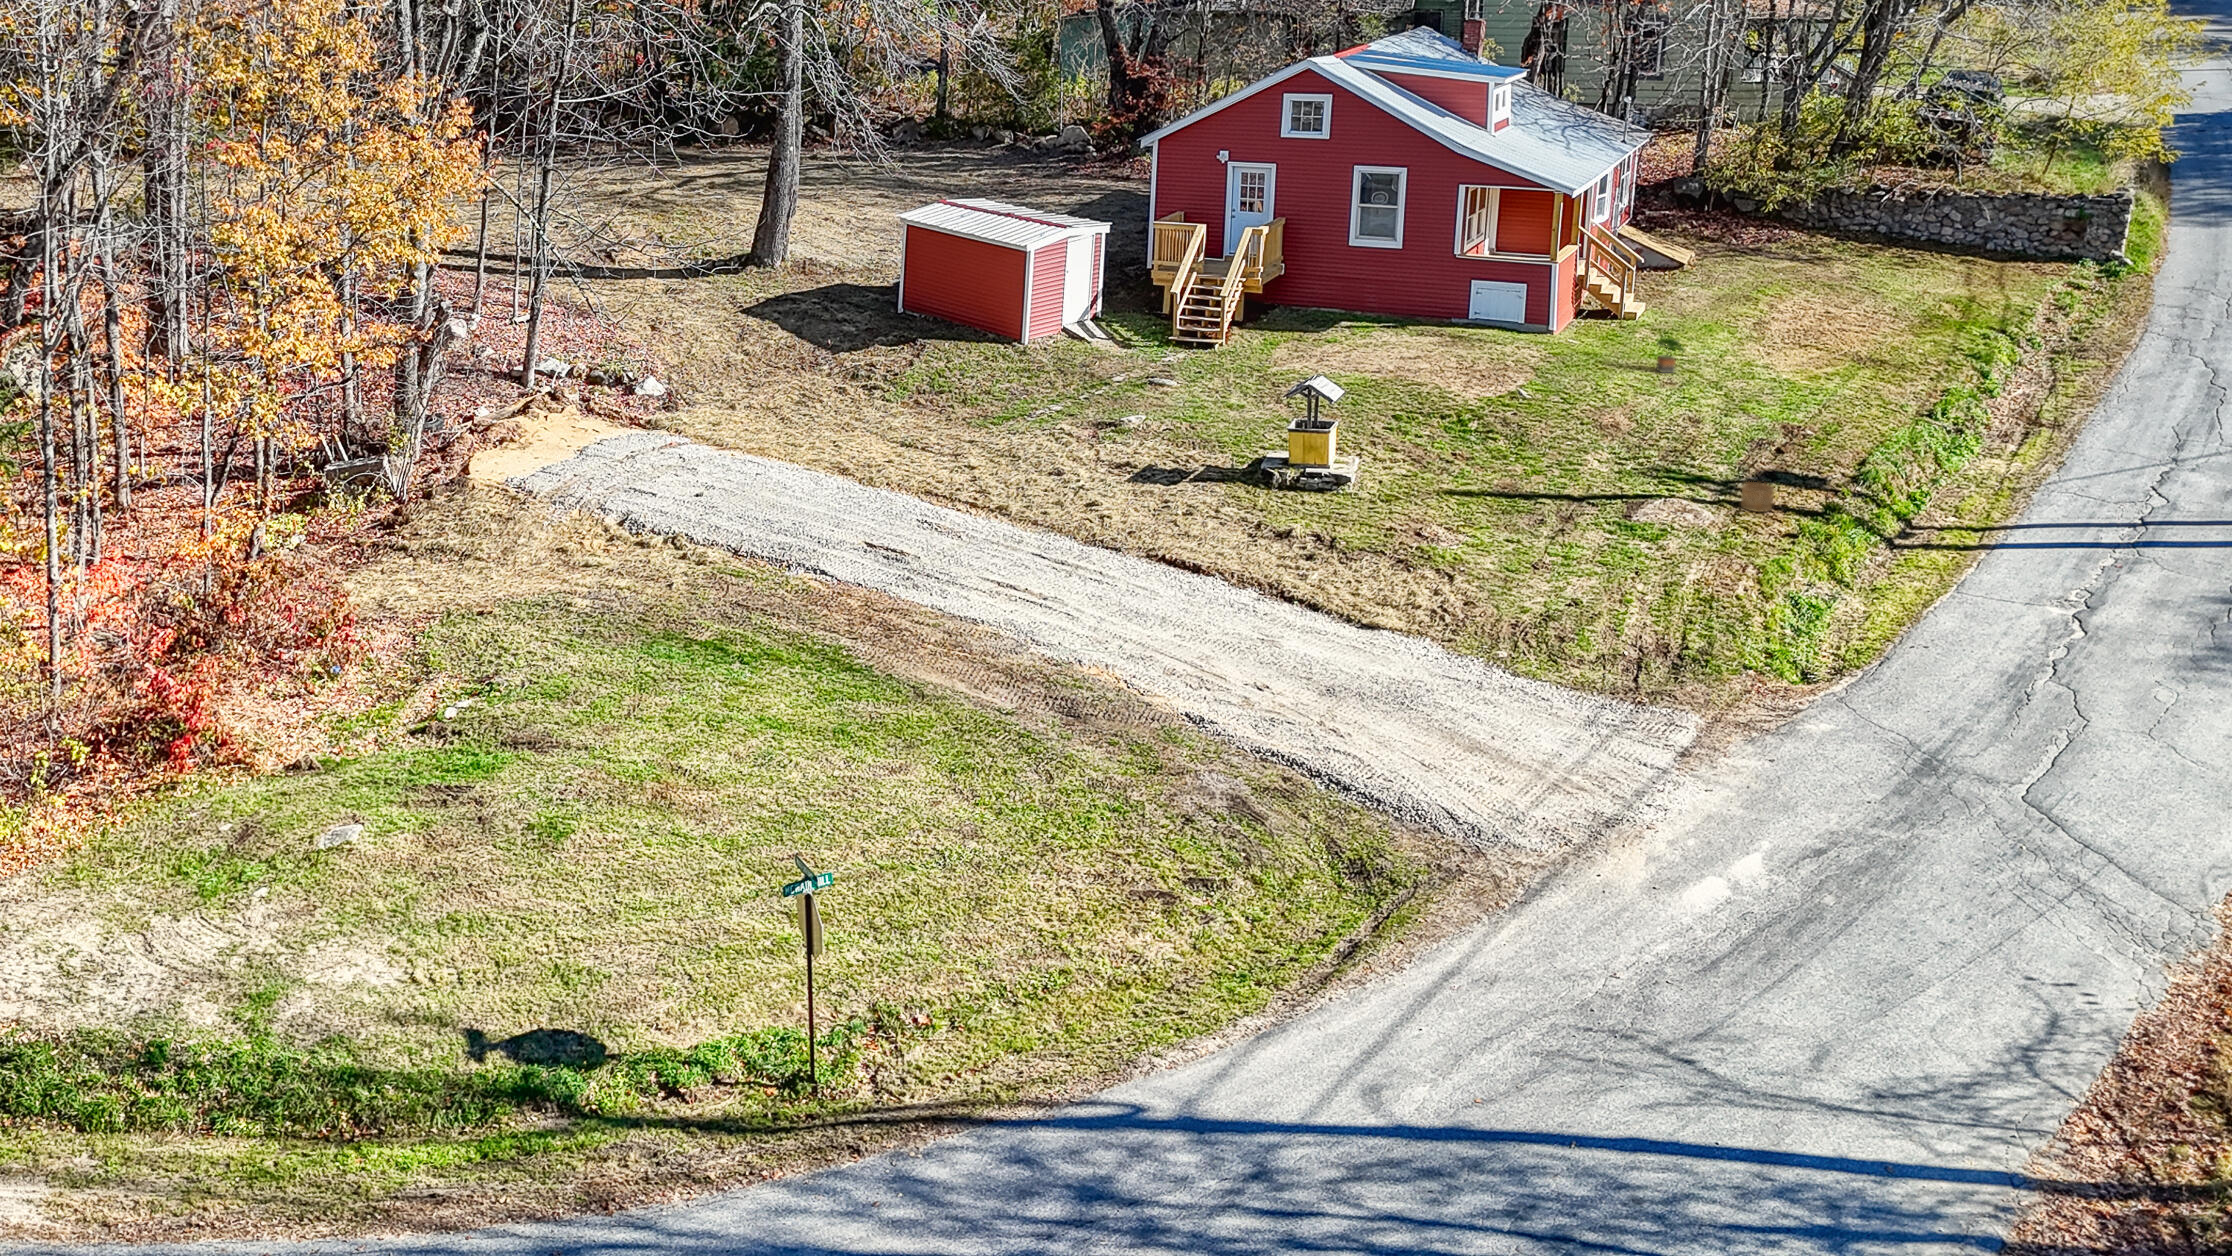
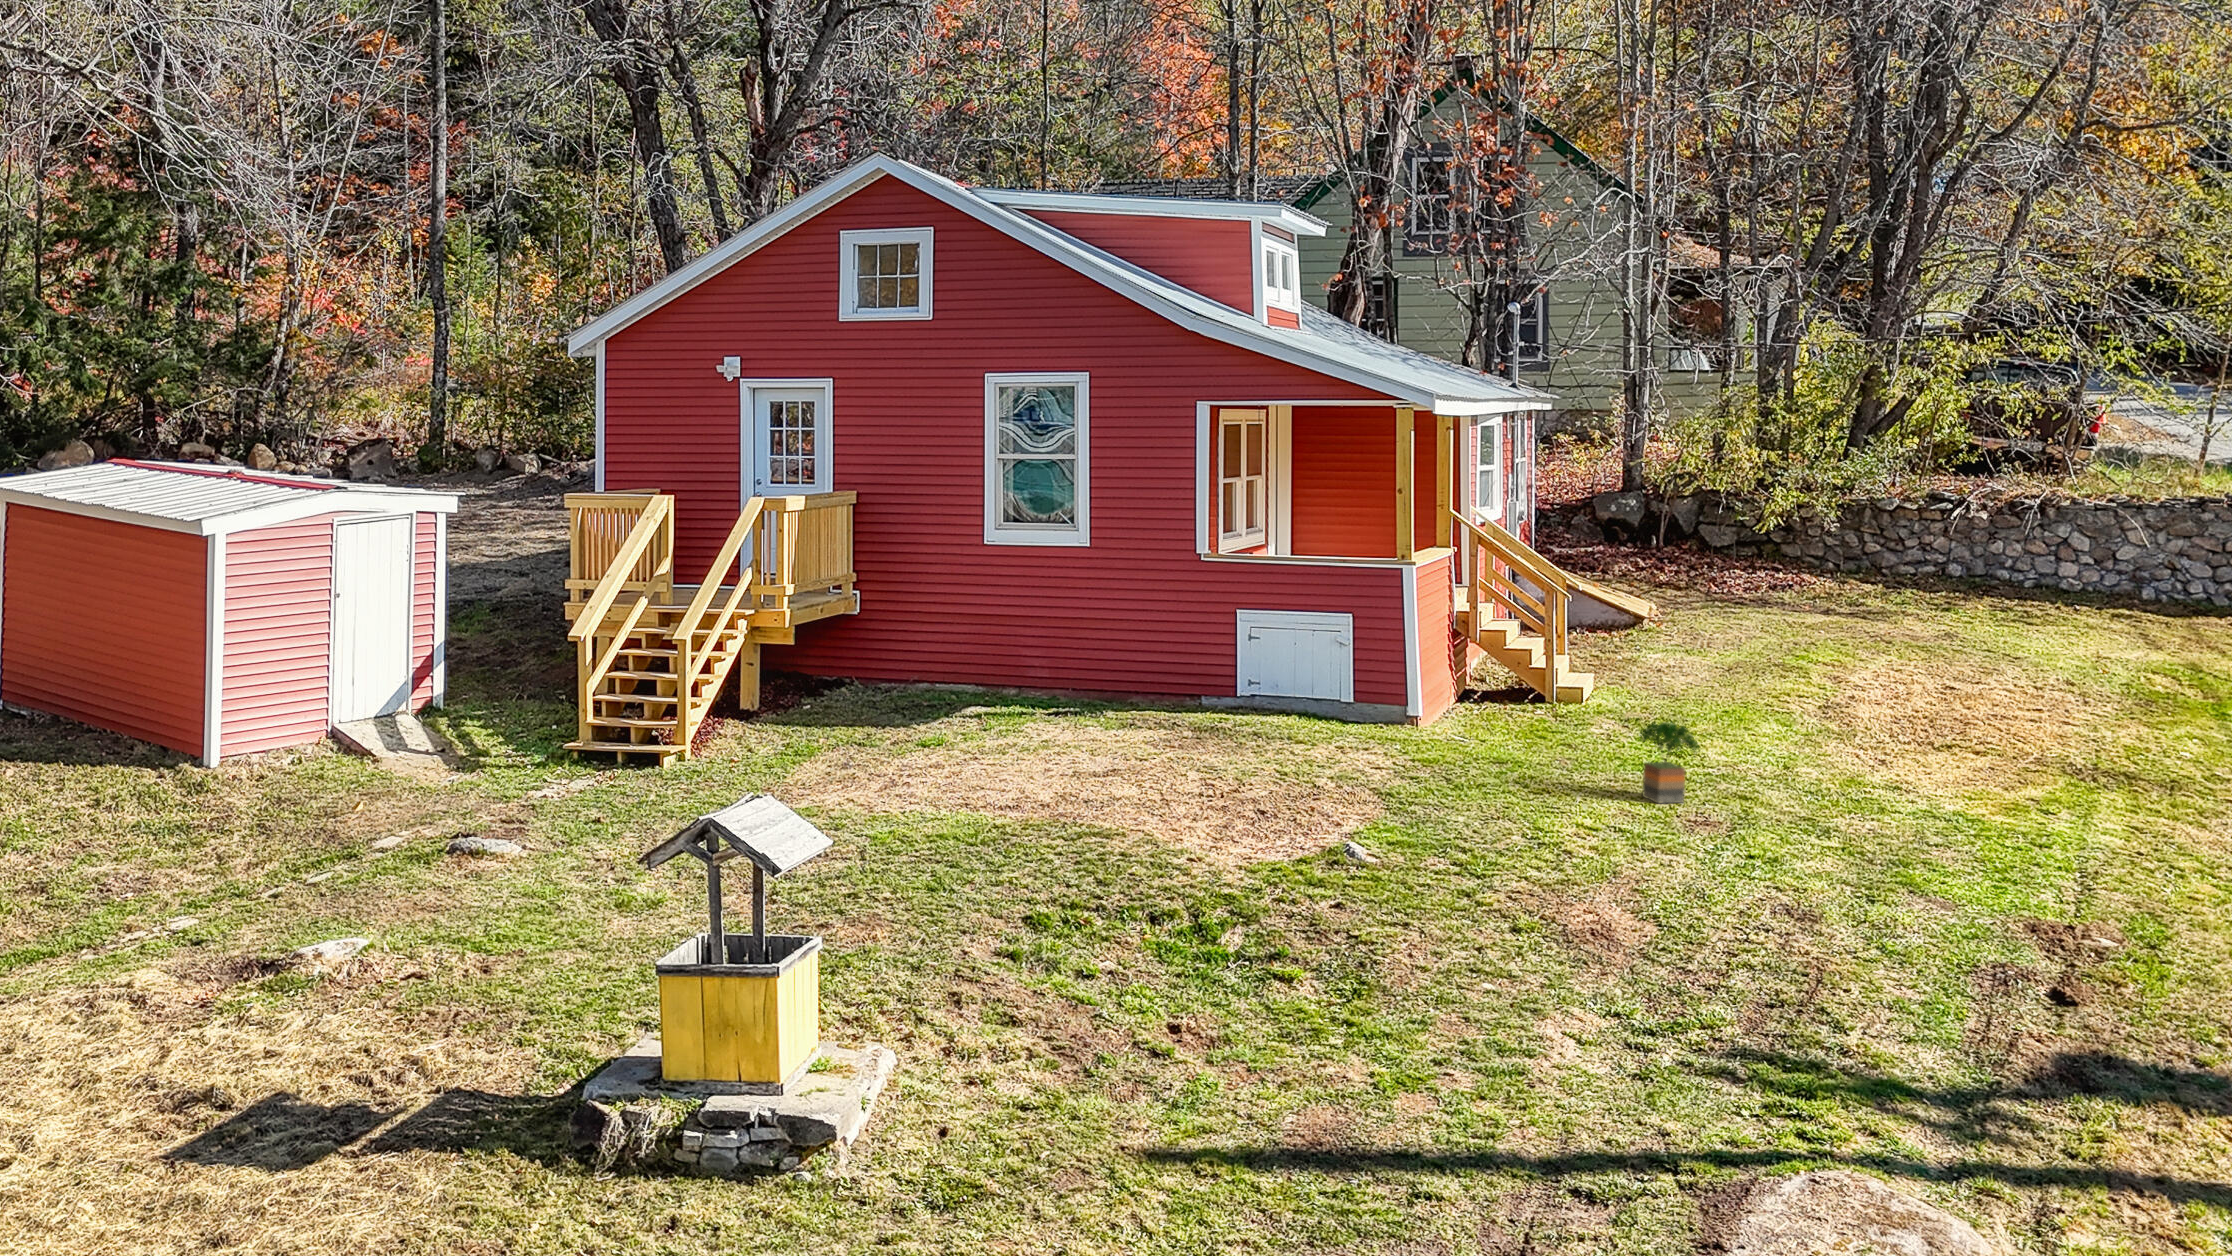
wooden bucket: present [1741,482,1774,512] -> none [2022,1097,2130,1200]

